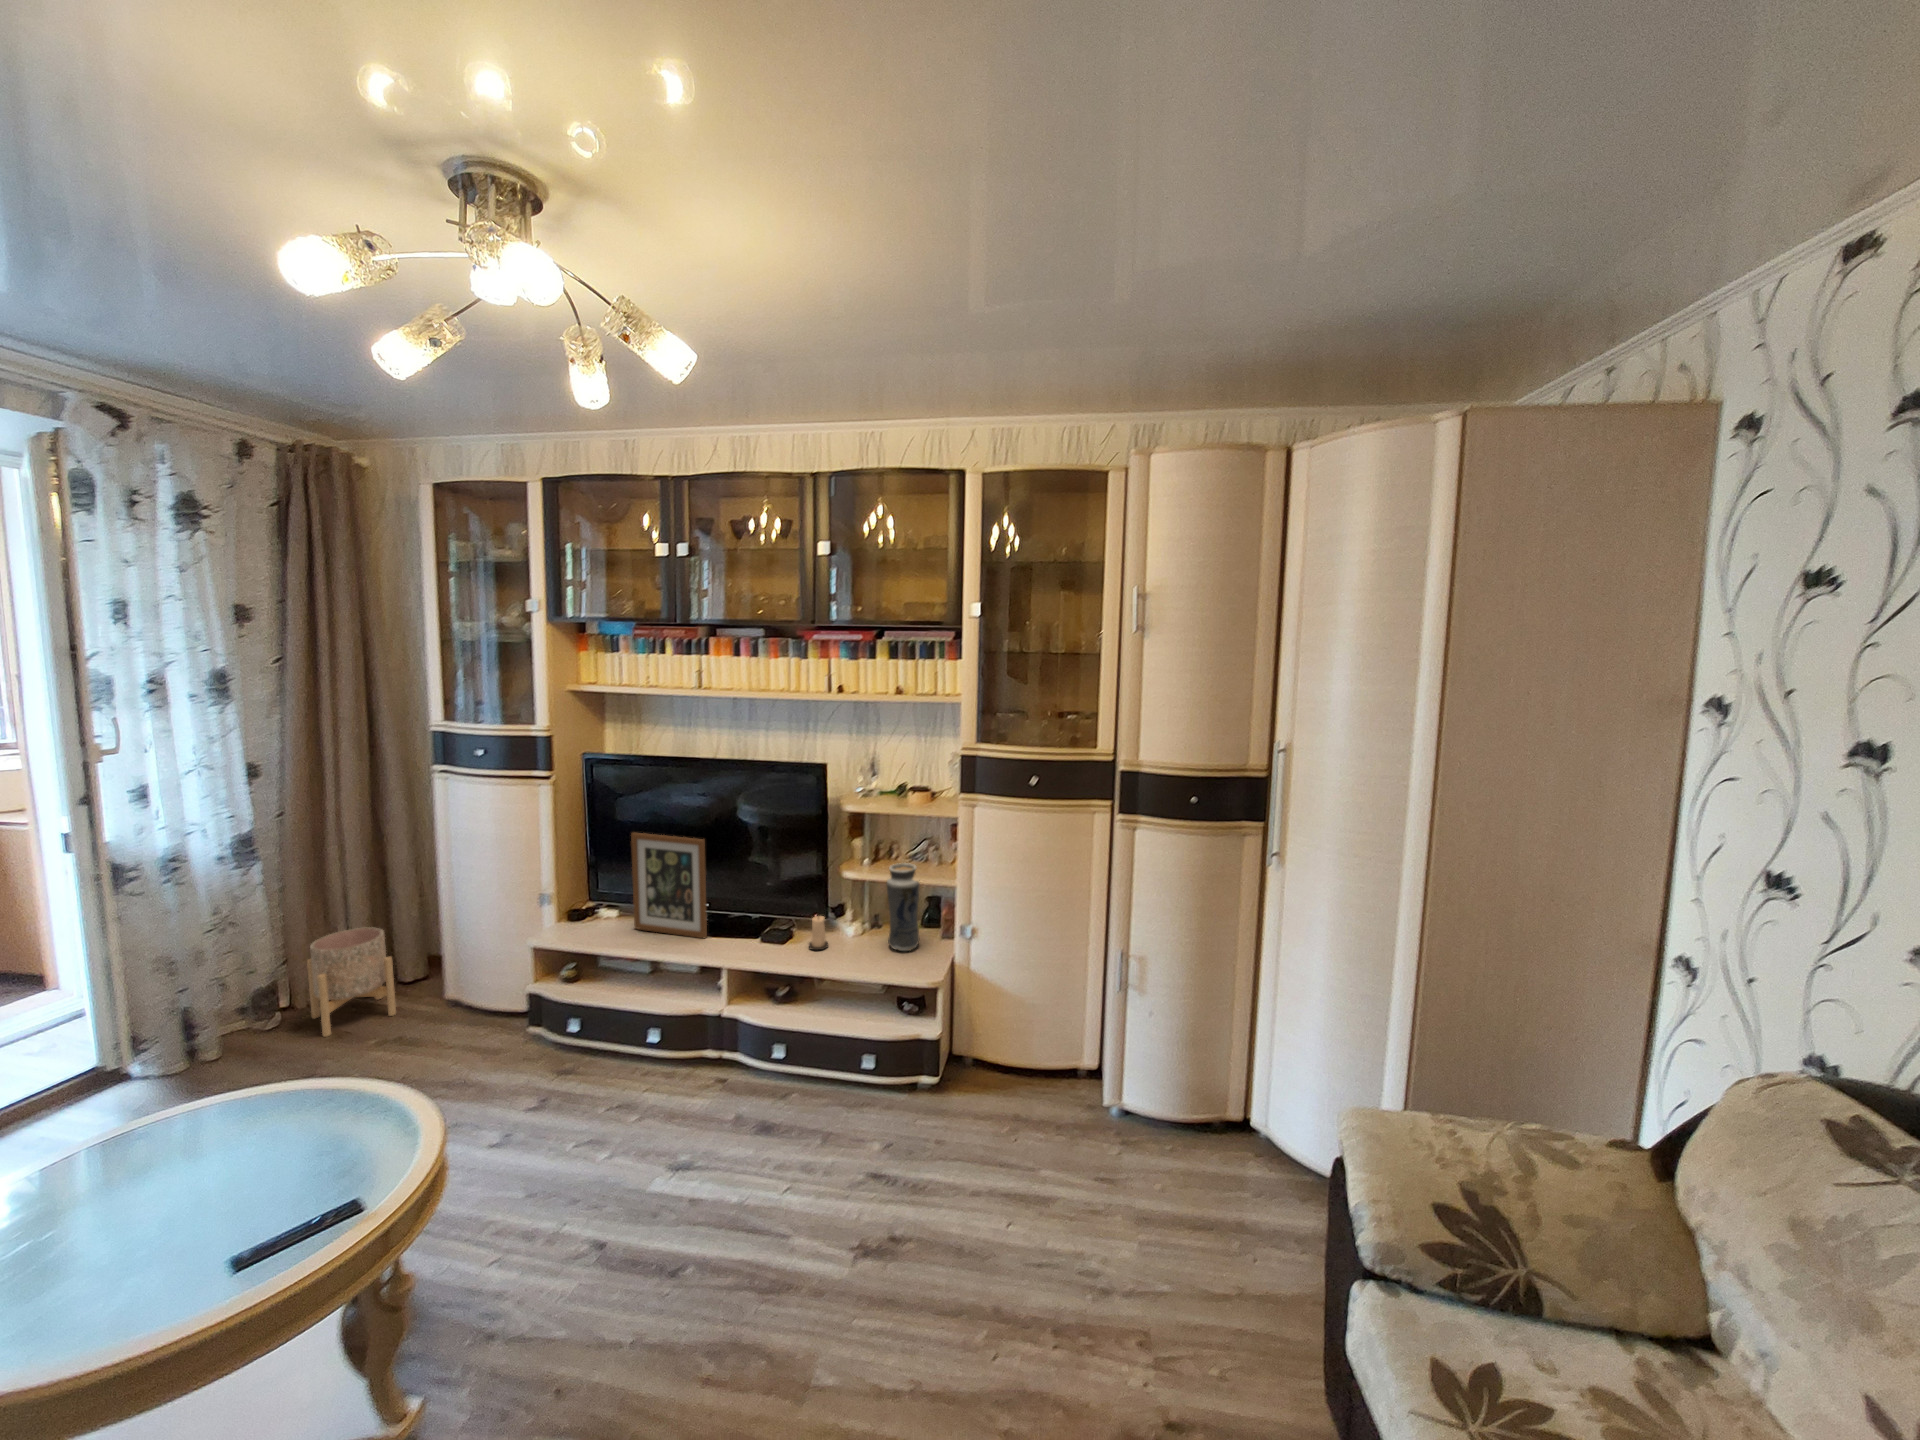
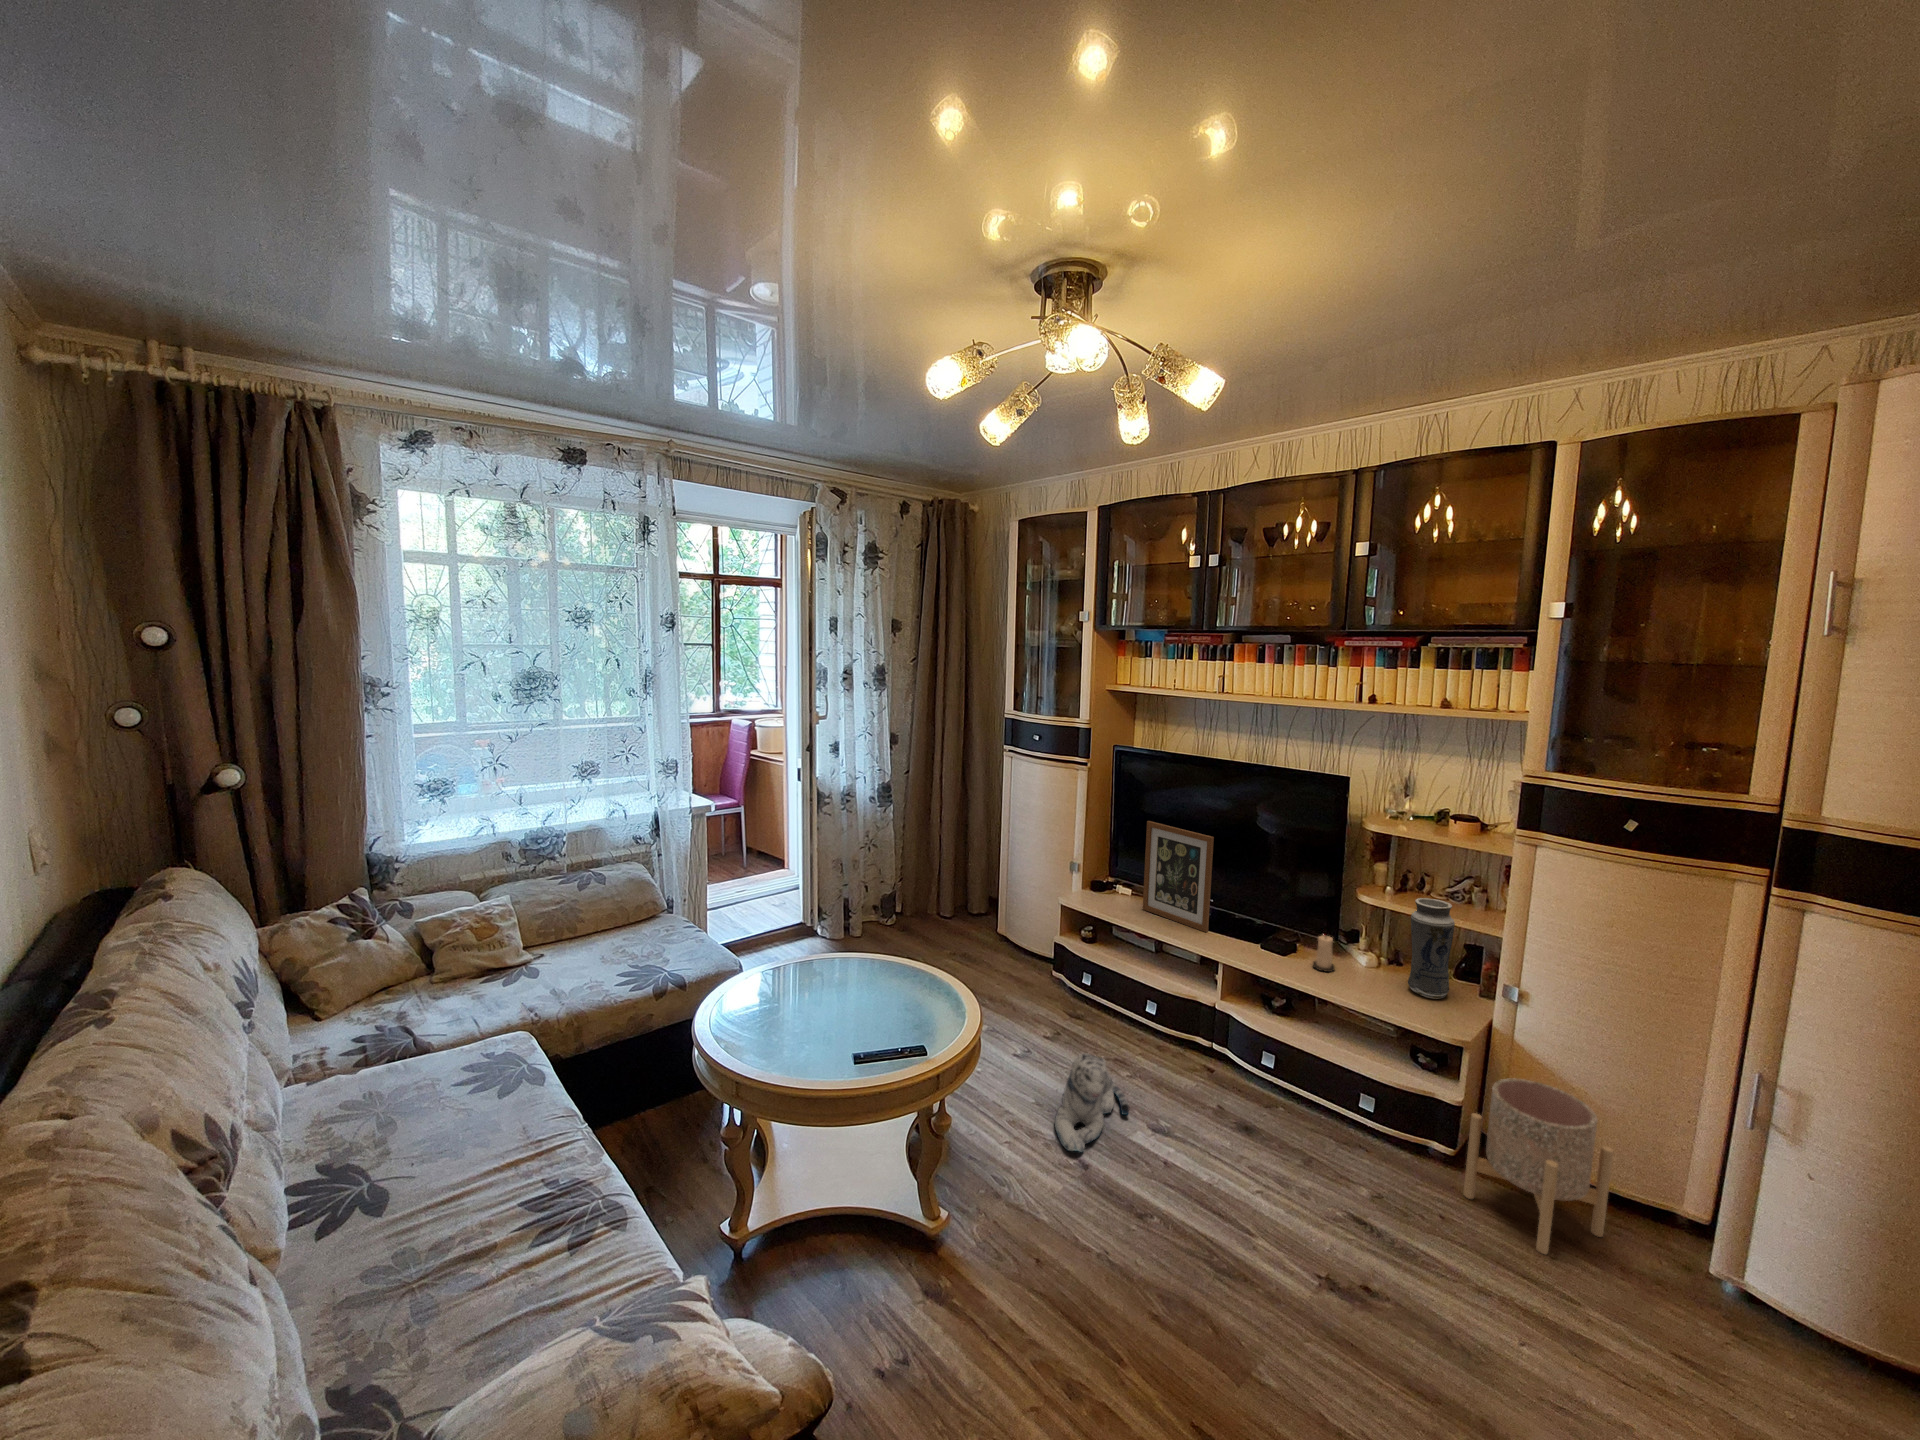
planter: present [307,927,396,1037] -> present [1463,1078,1613,1254]
plush toy: none [532,1125,630,1259] -> present [1055,1053,1129,1152]

